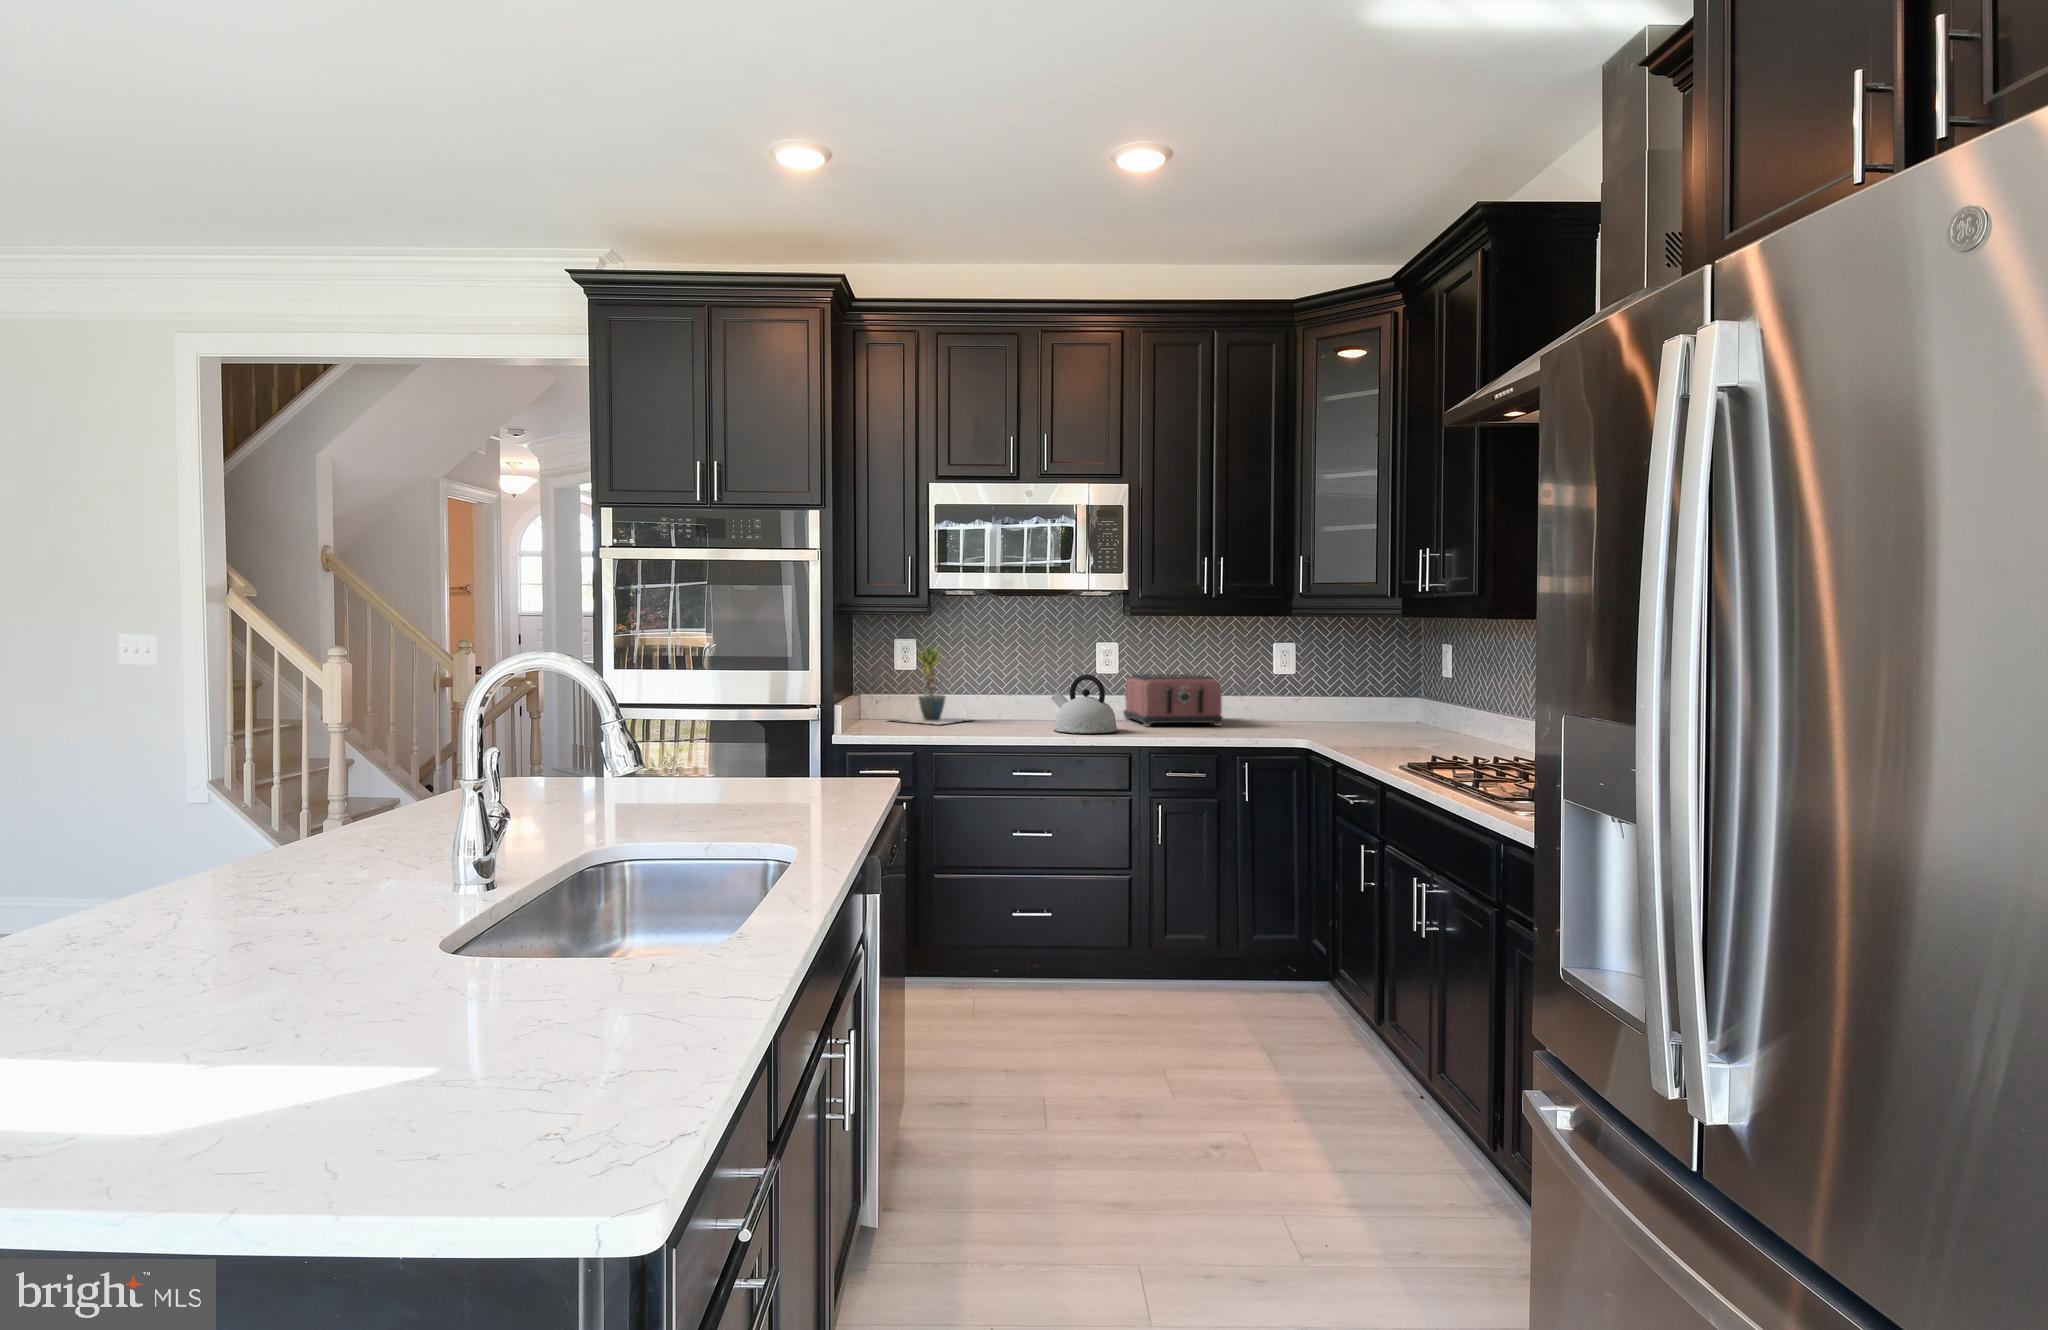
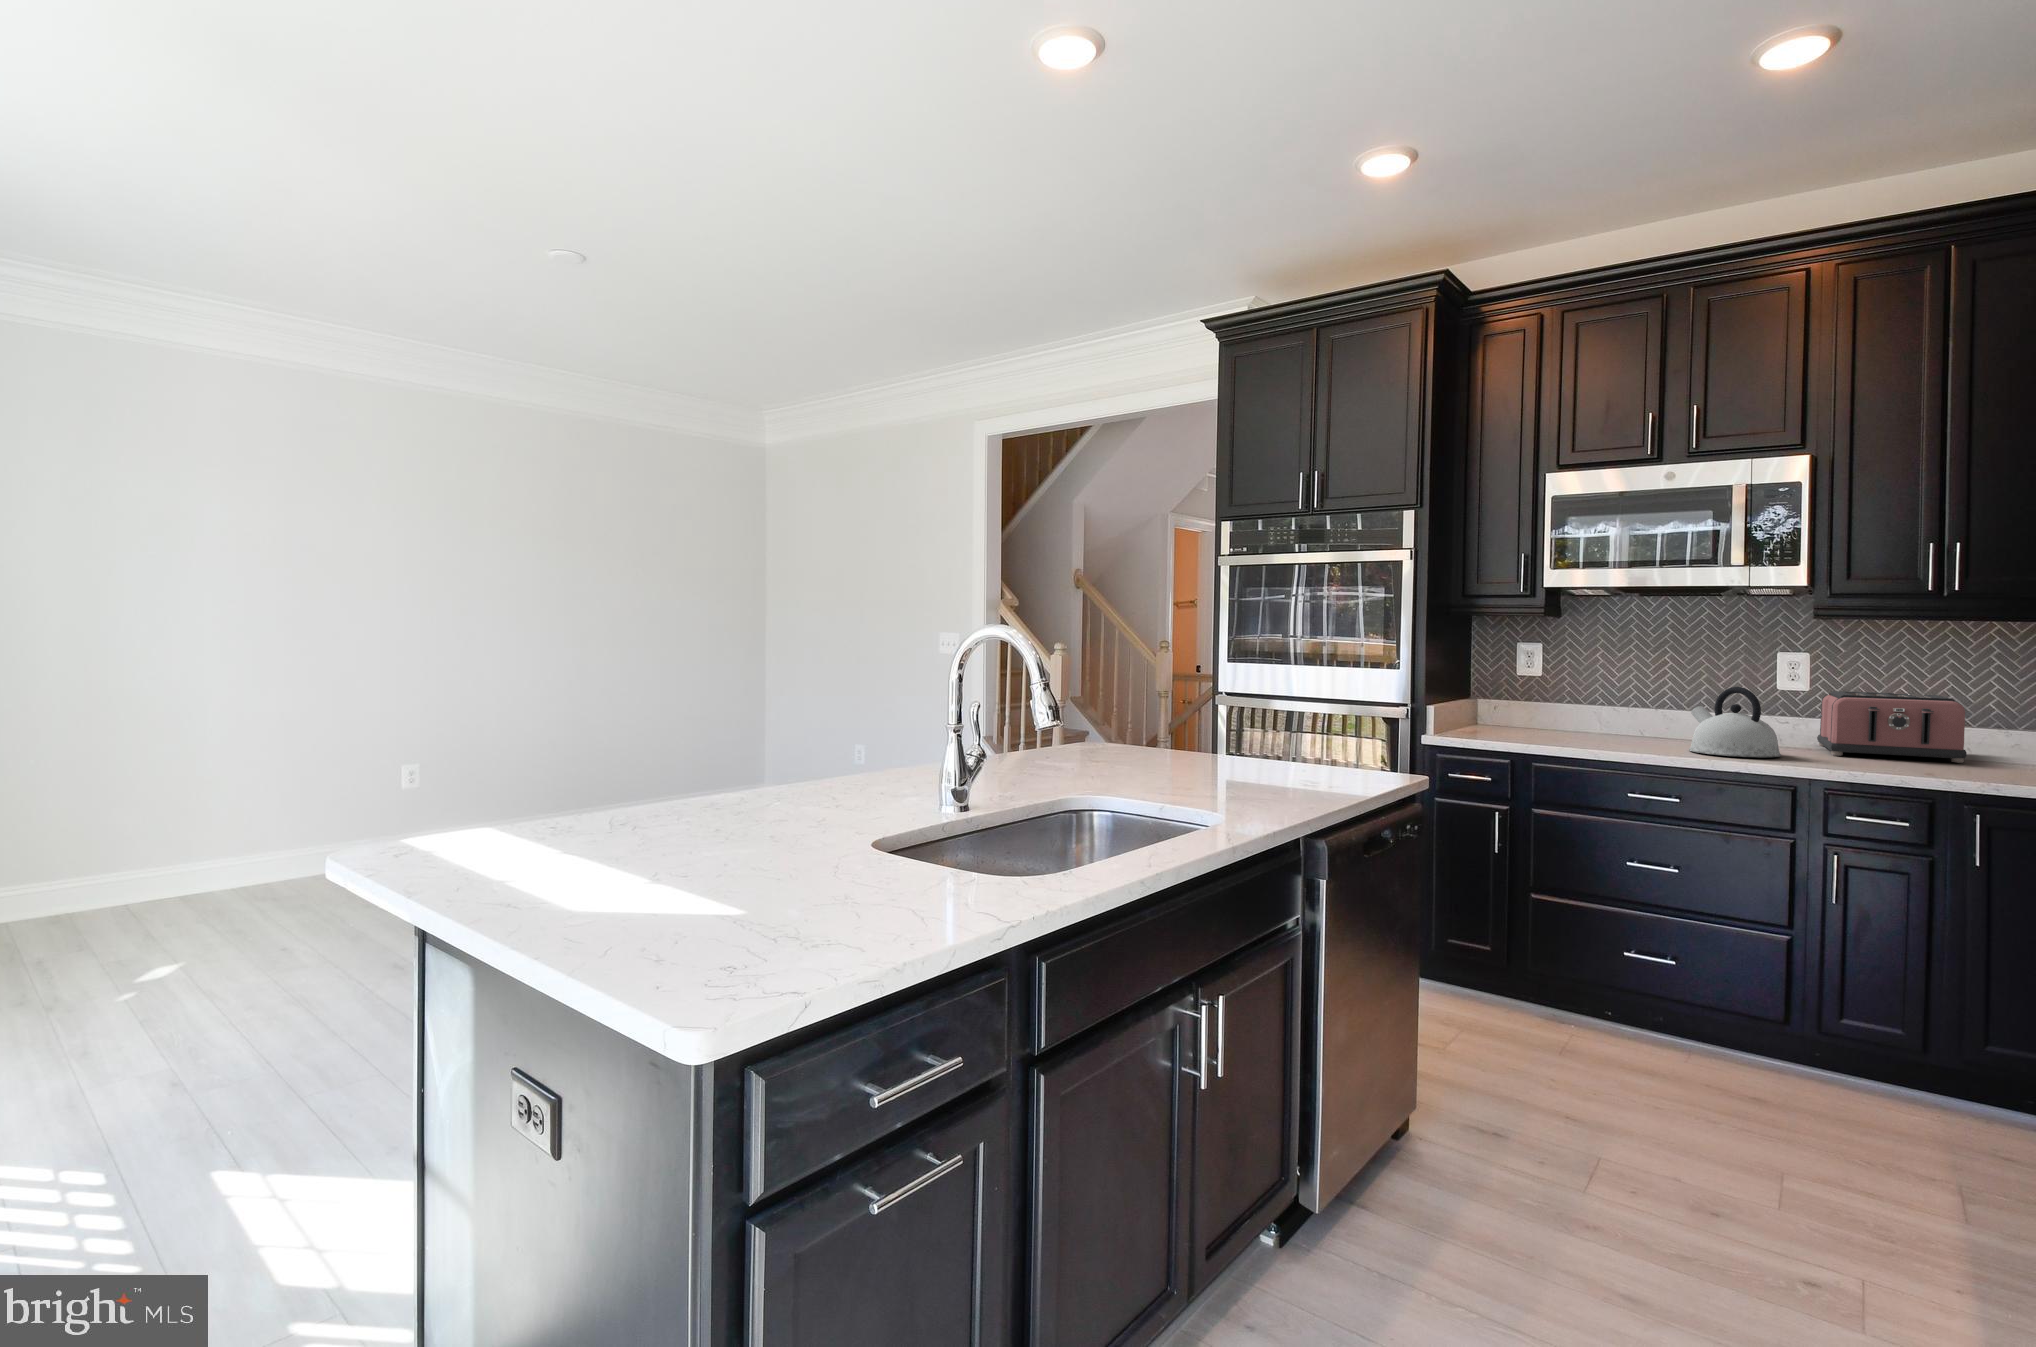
potted plant: present [892,646,969,725] -> none [1496,649,1607,735]

